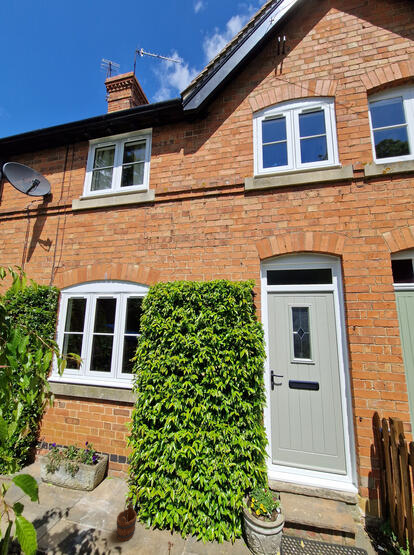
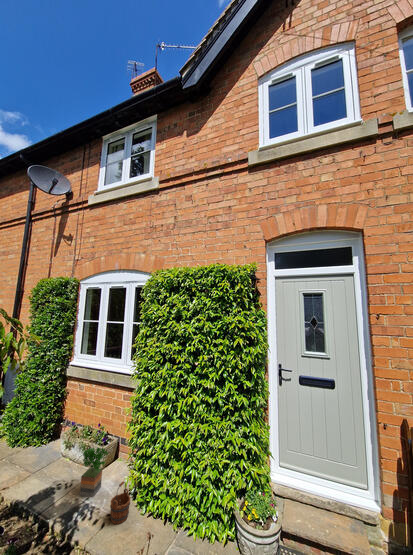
potted tree: none [76,465,105,519] -> present [80,448,108,497]

